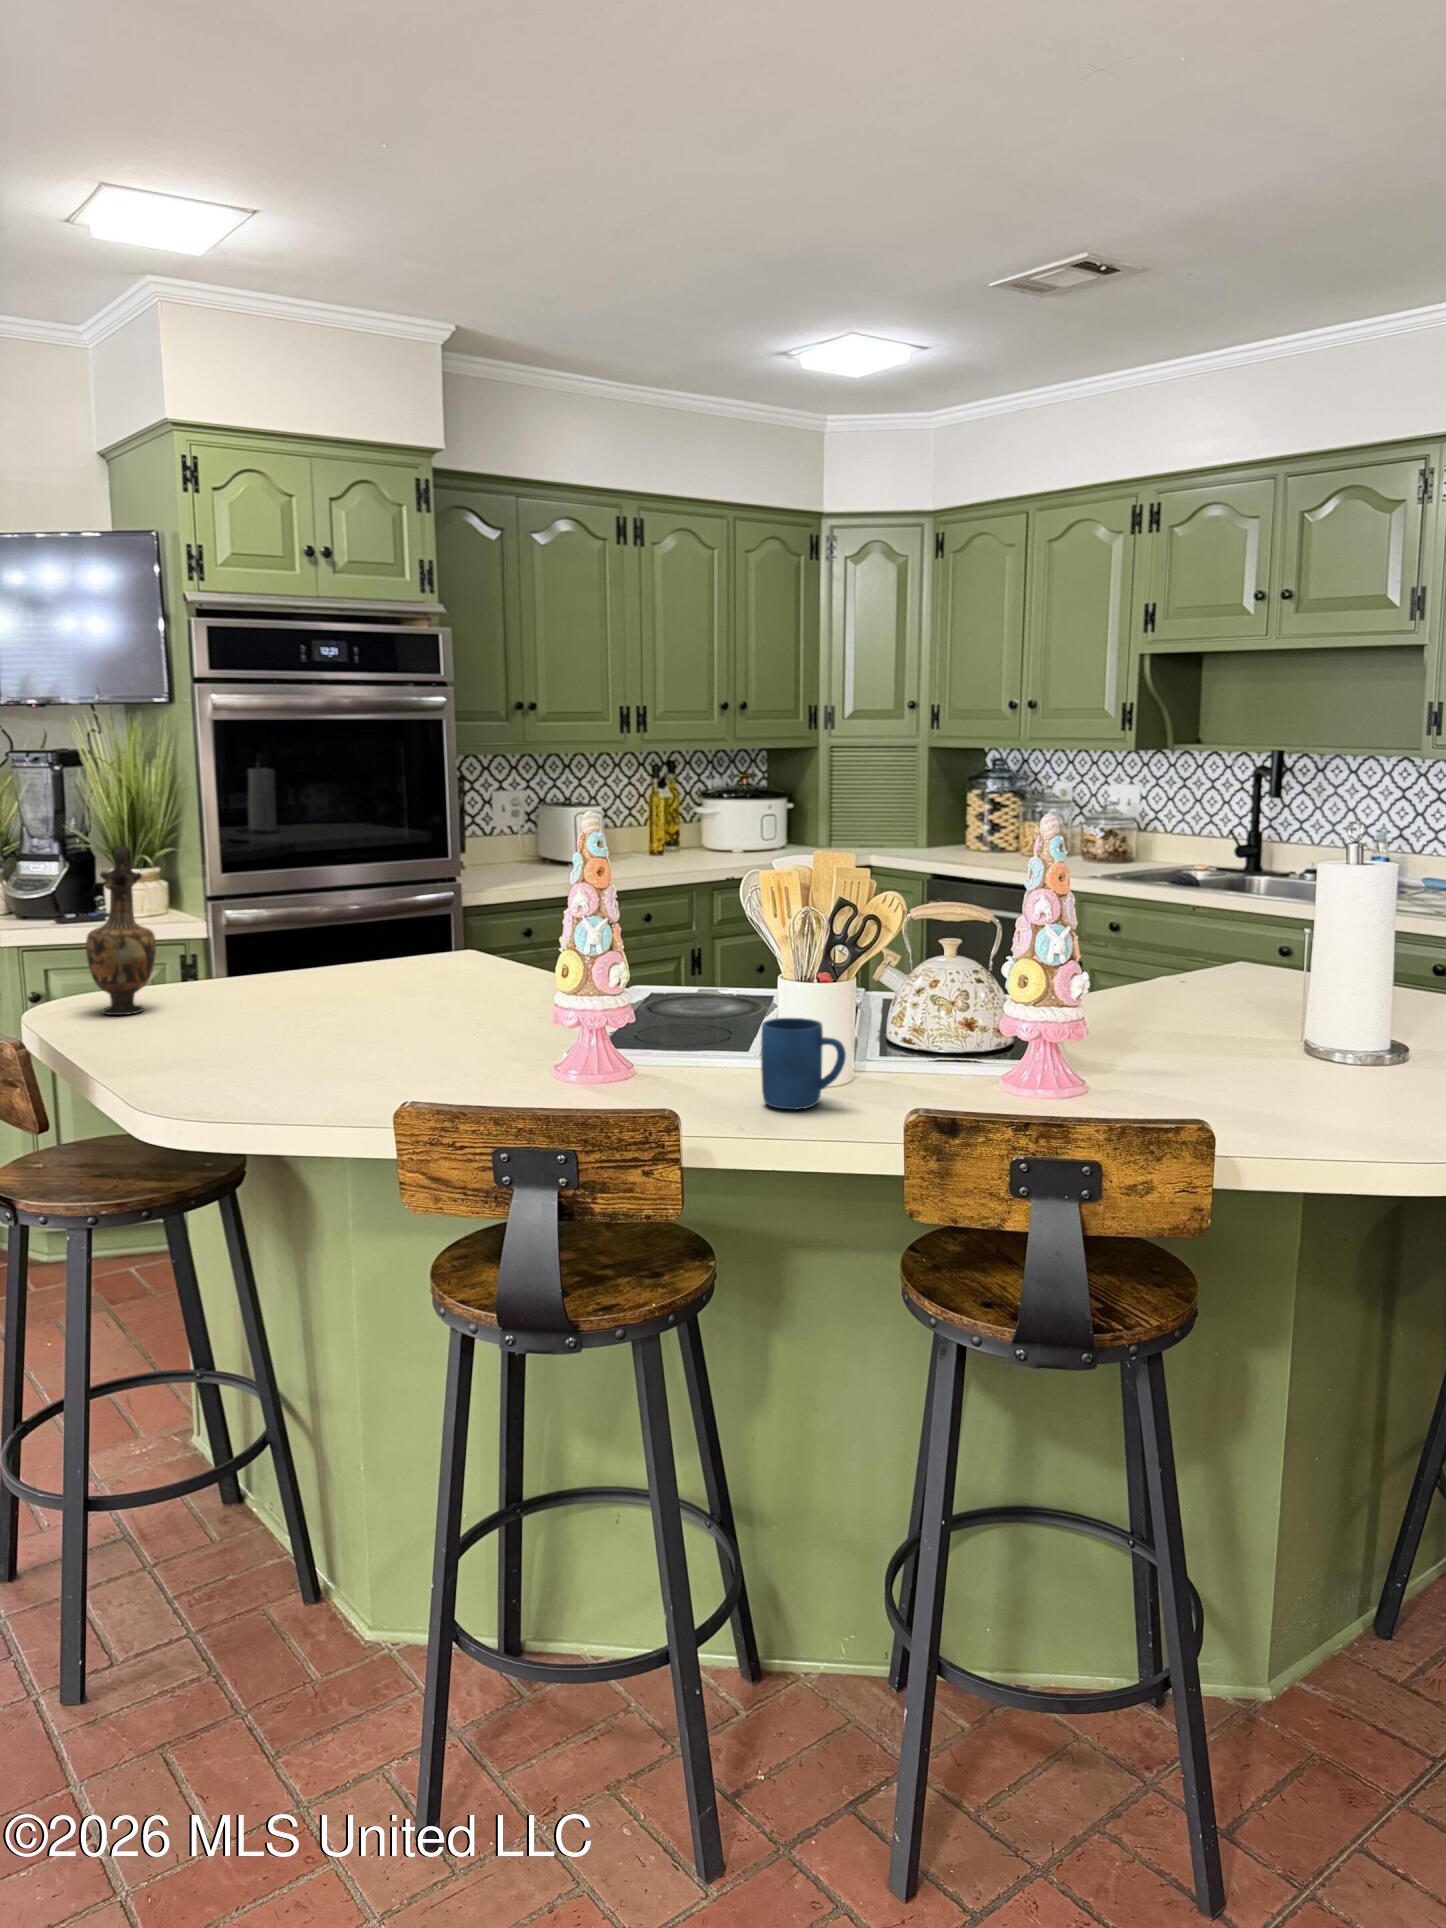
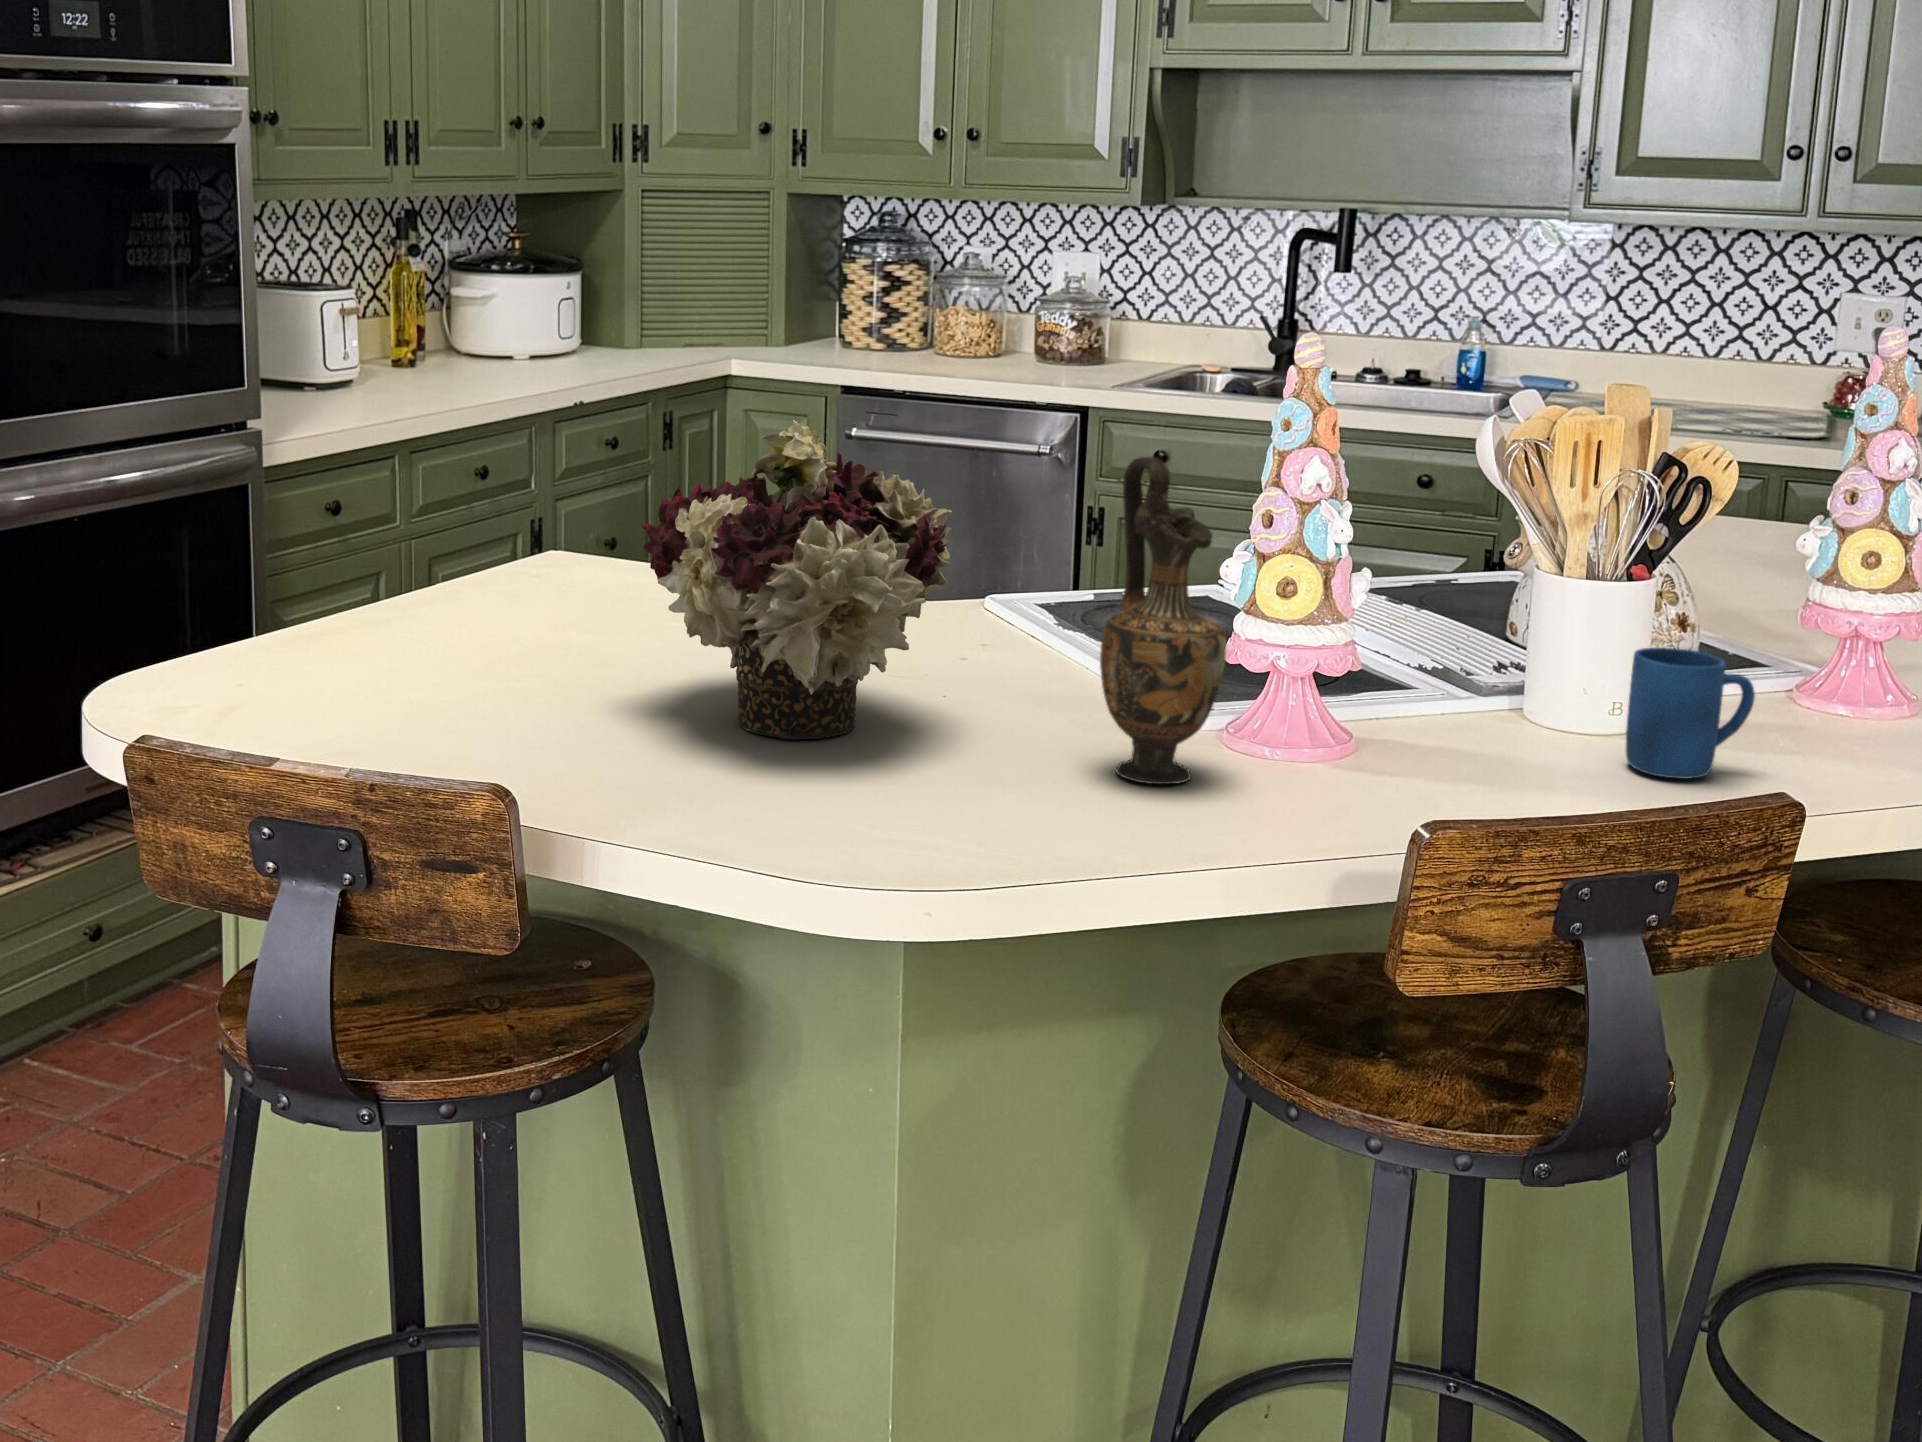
vase: present [86,846,156,1015] -> present [1100,457,1227,784]
flower arrangement: none [239,855,411,1047] -> present [642,420,952,739]

